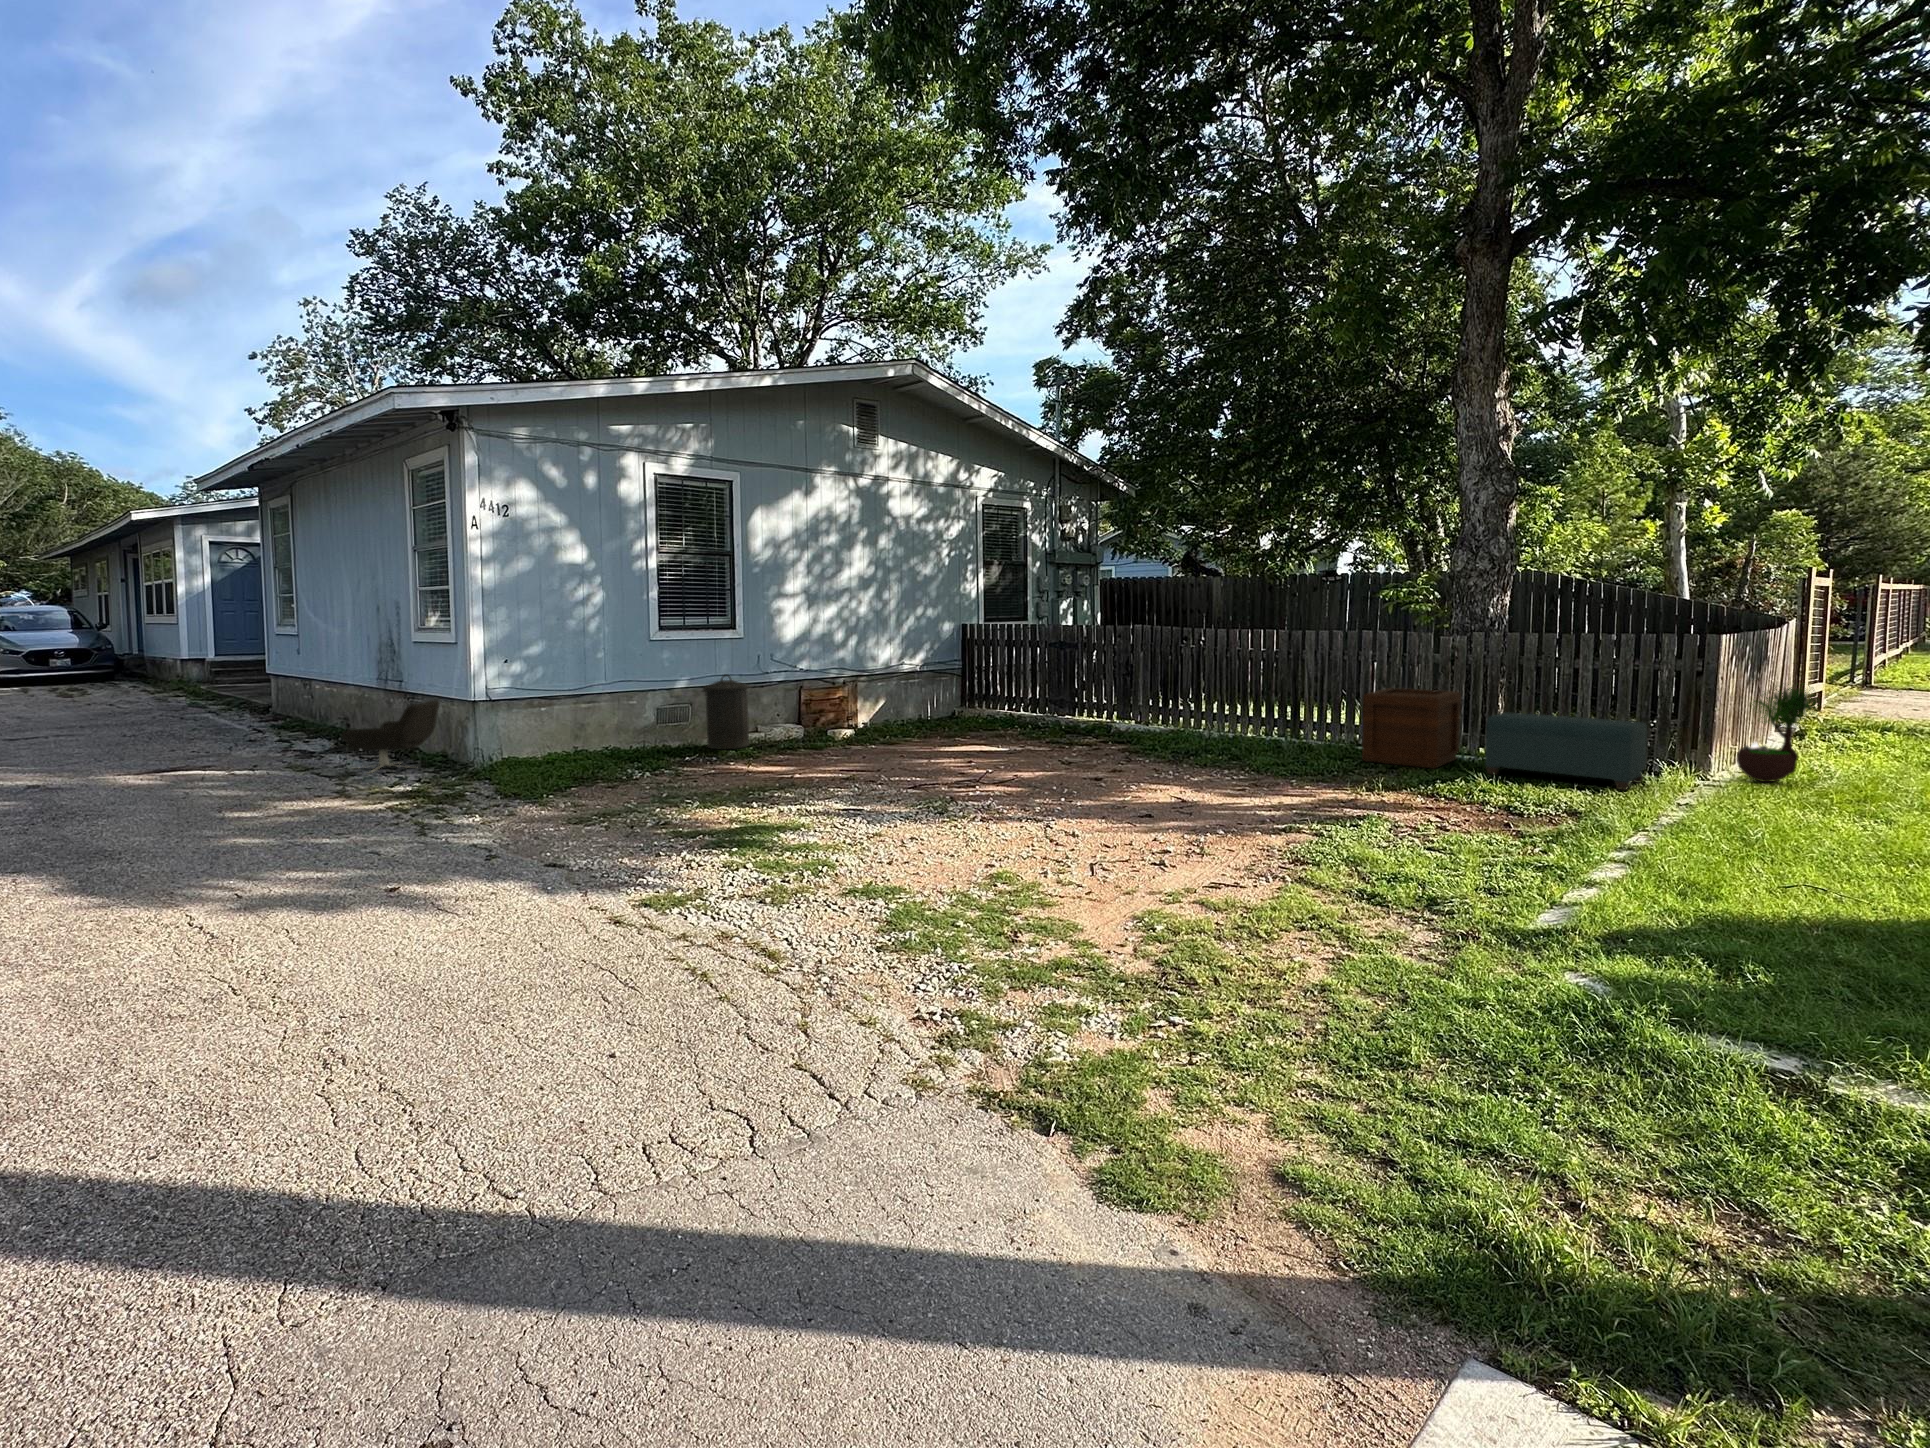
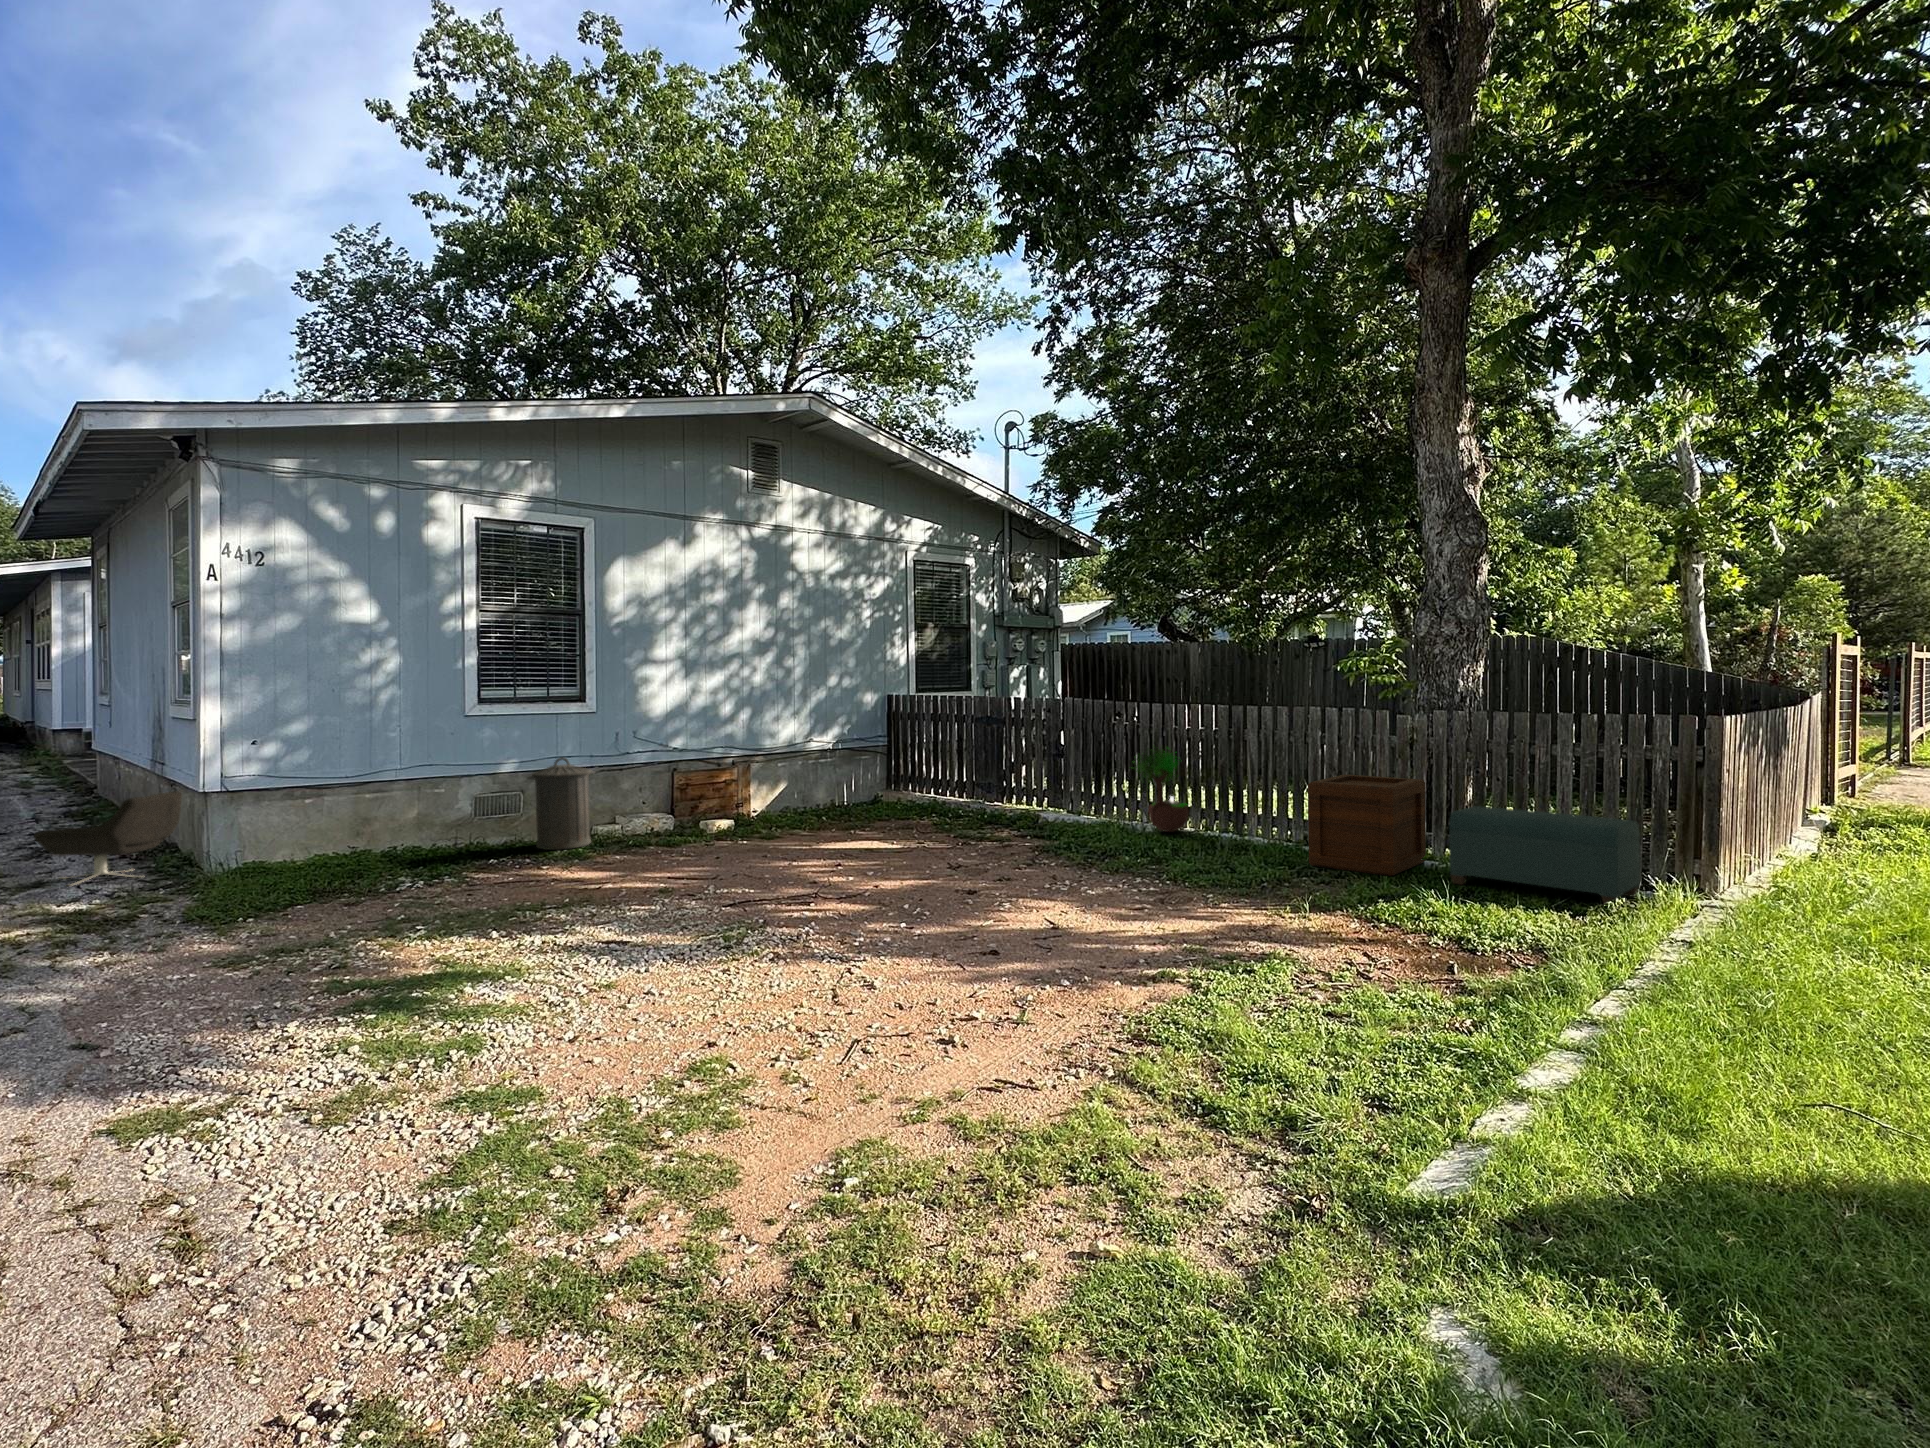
potted tree: present [1737,684,1819,782] -> present [1135,745,1189,832]

